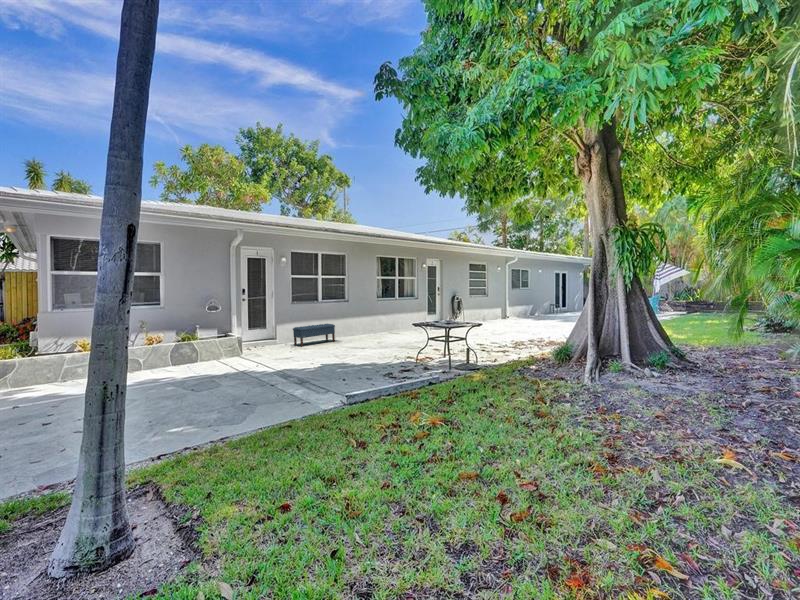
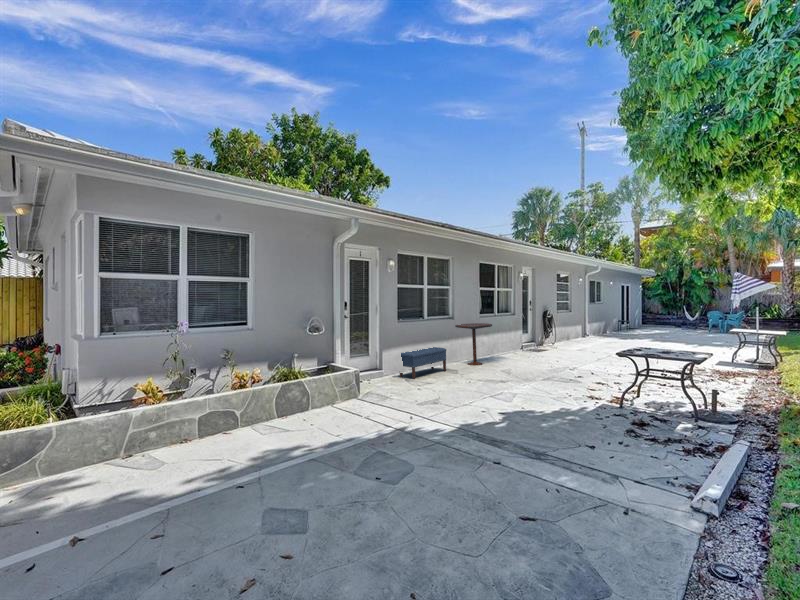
pedestal table: none [350,306,379,338] -> present [455,323,492,365]

